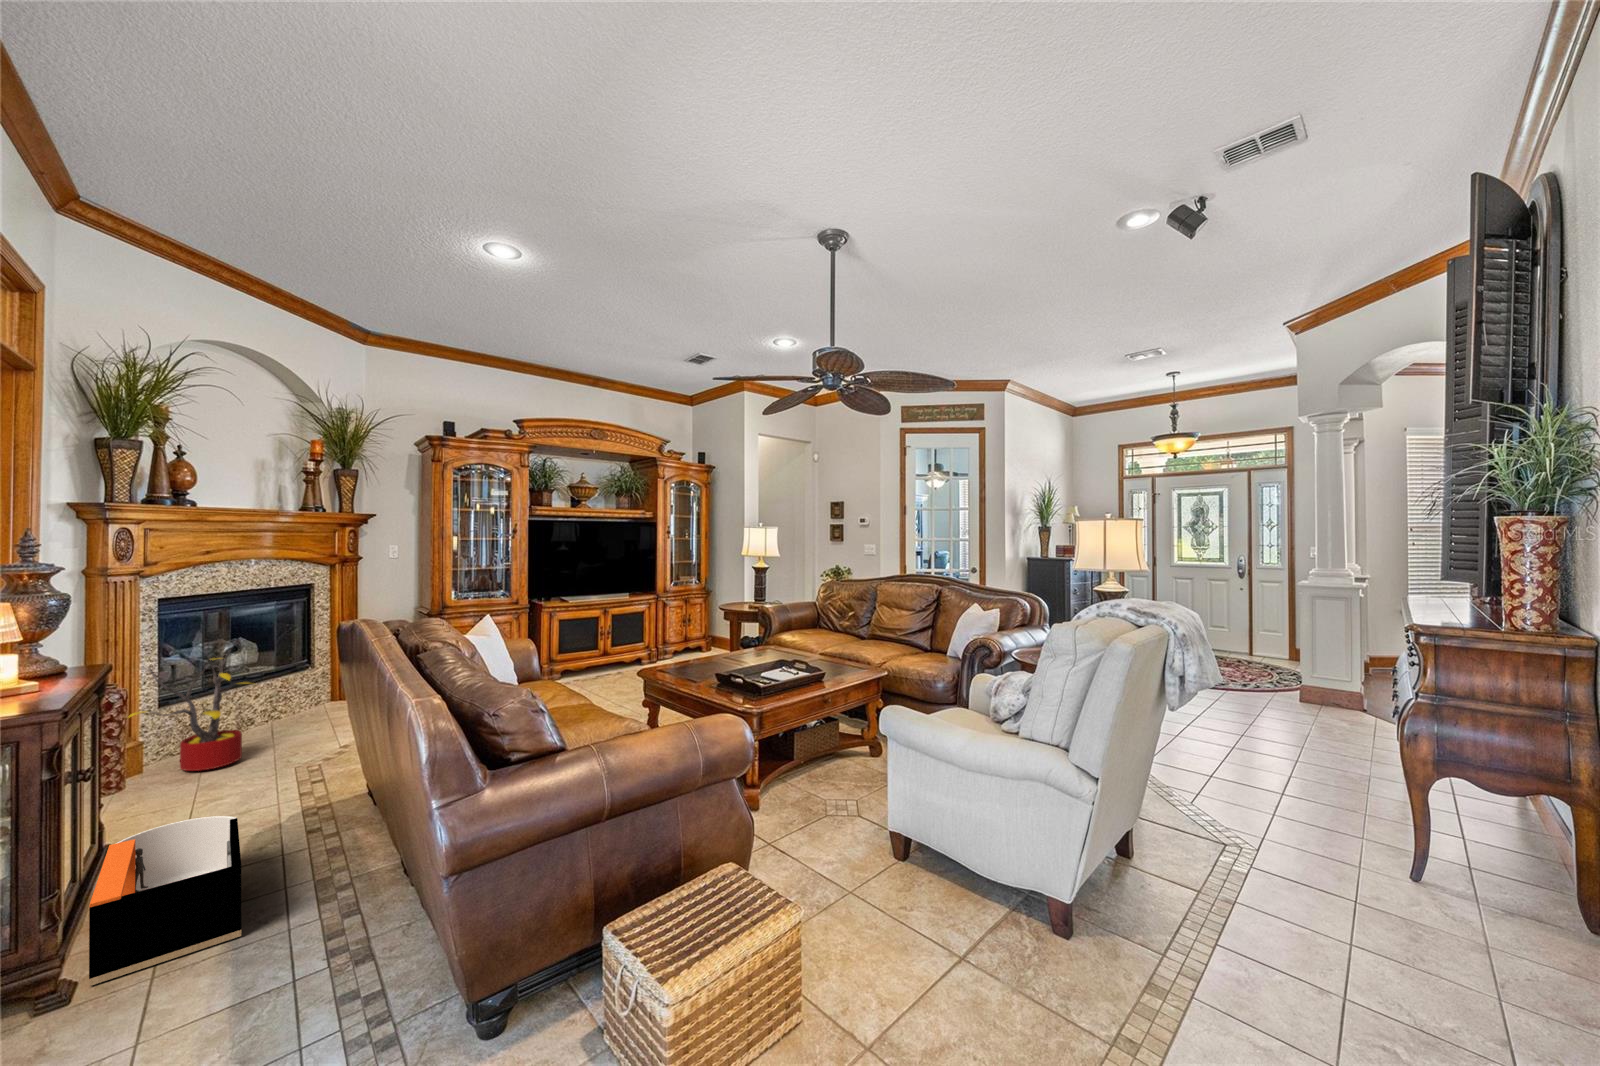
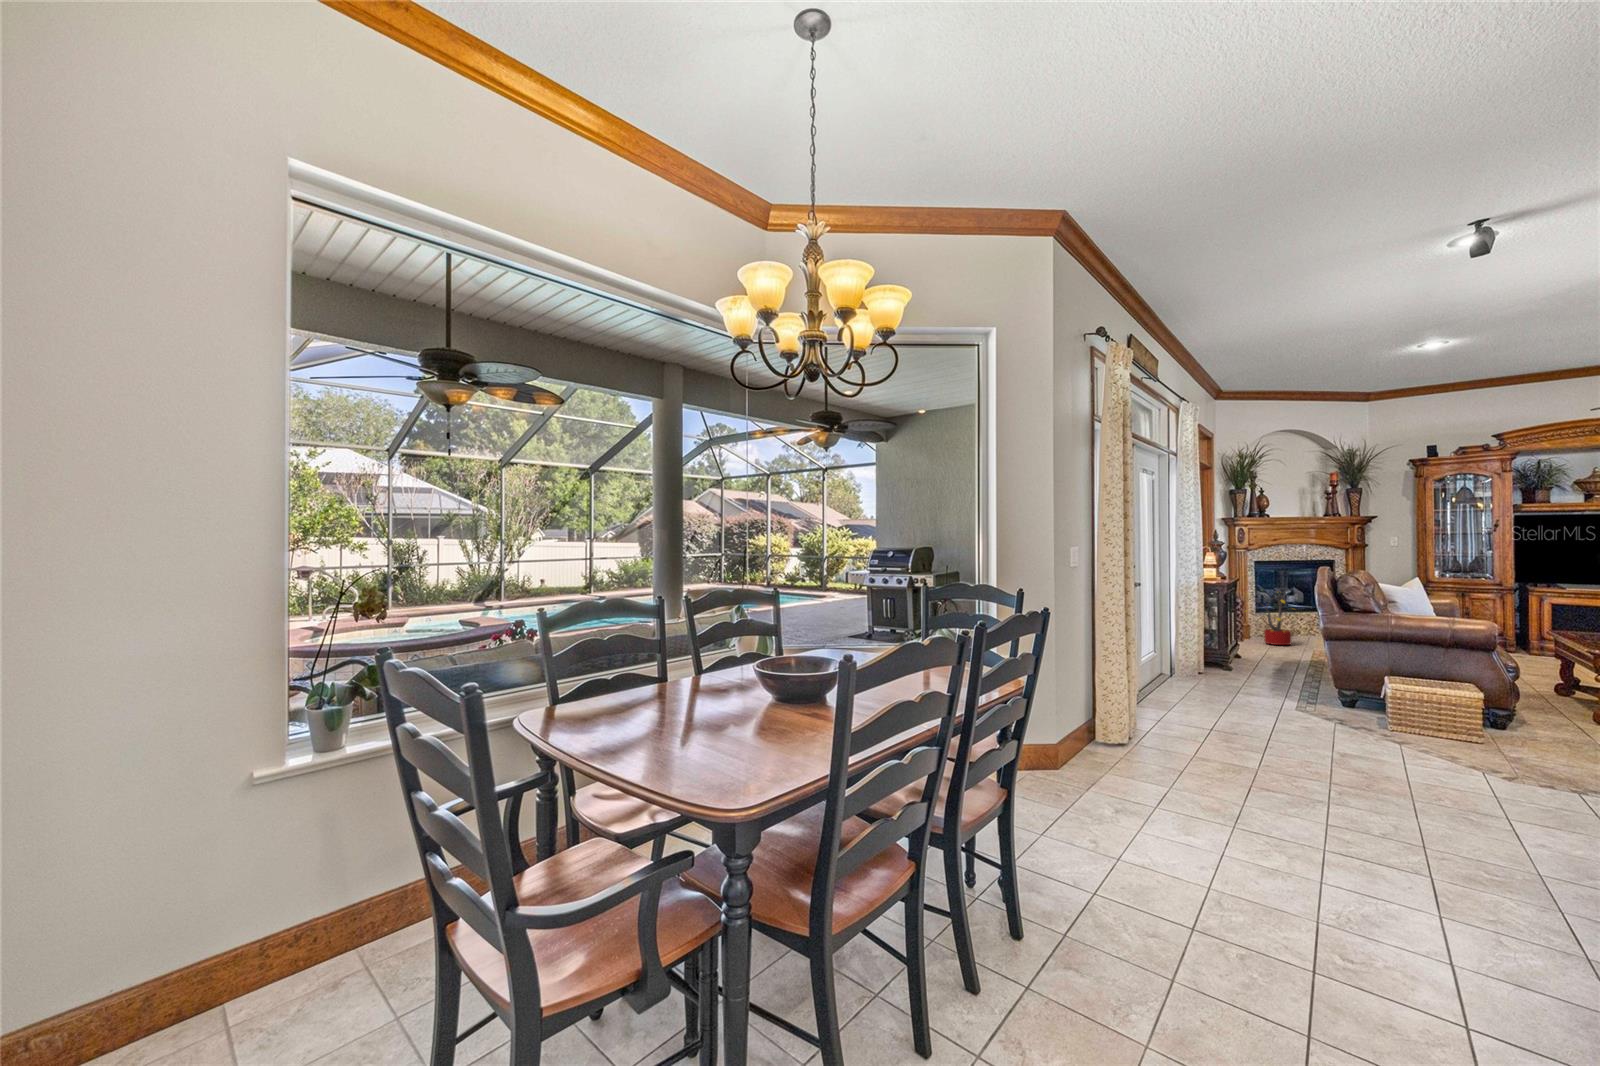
storage bin: present [89,816,241,986] -> none [1234,642,1280,678]

